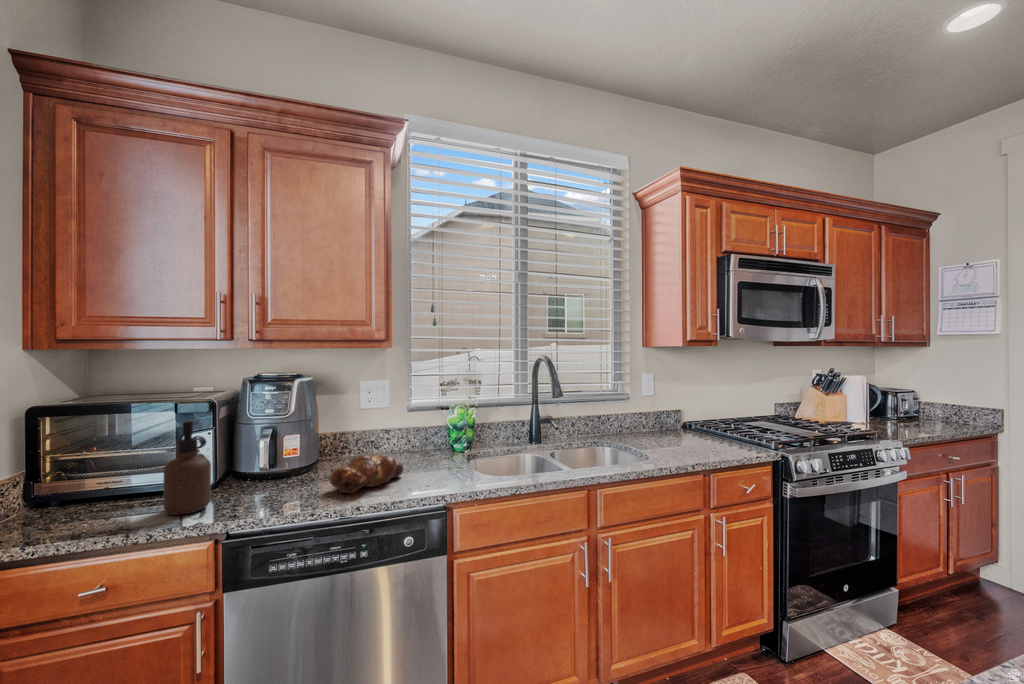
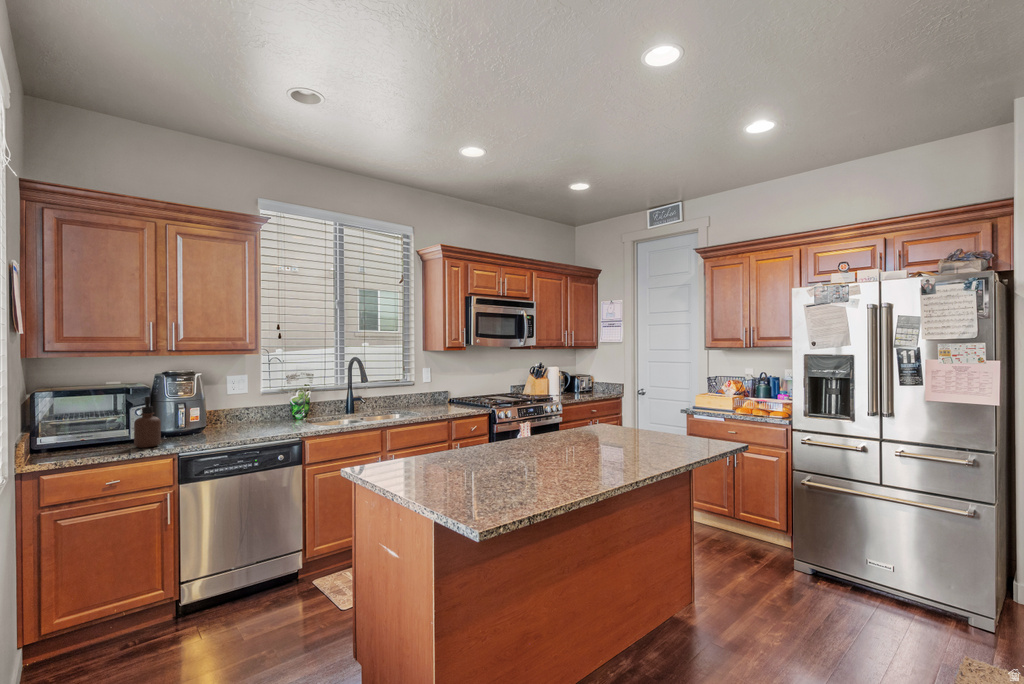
bread loaf: present [329,455,404,493] -> none [229,416,271,435]

